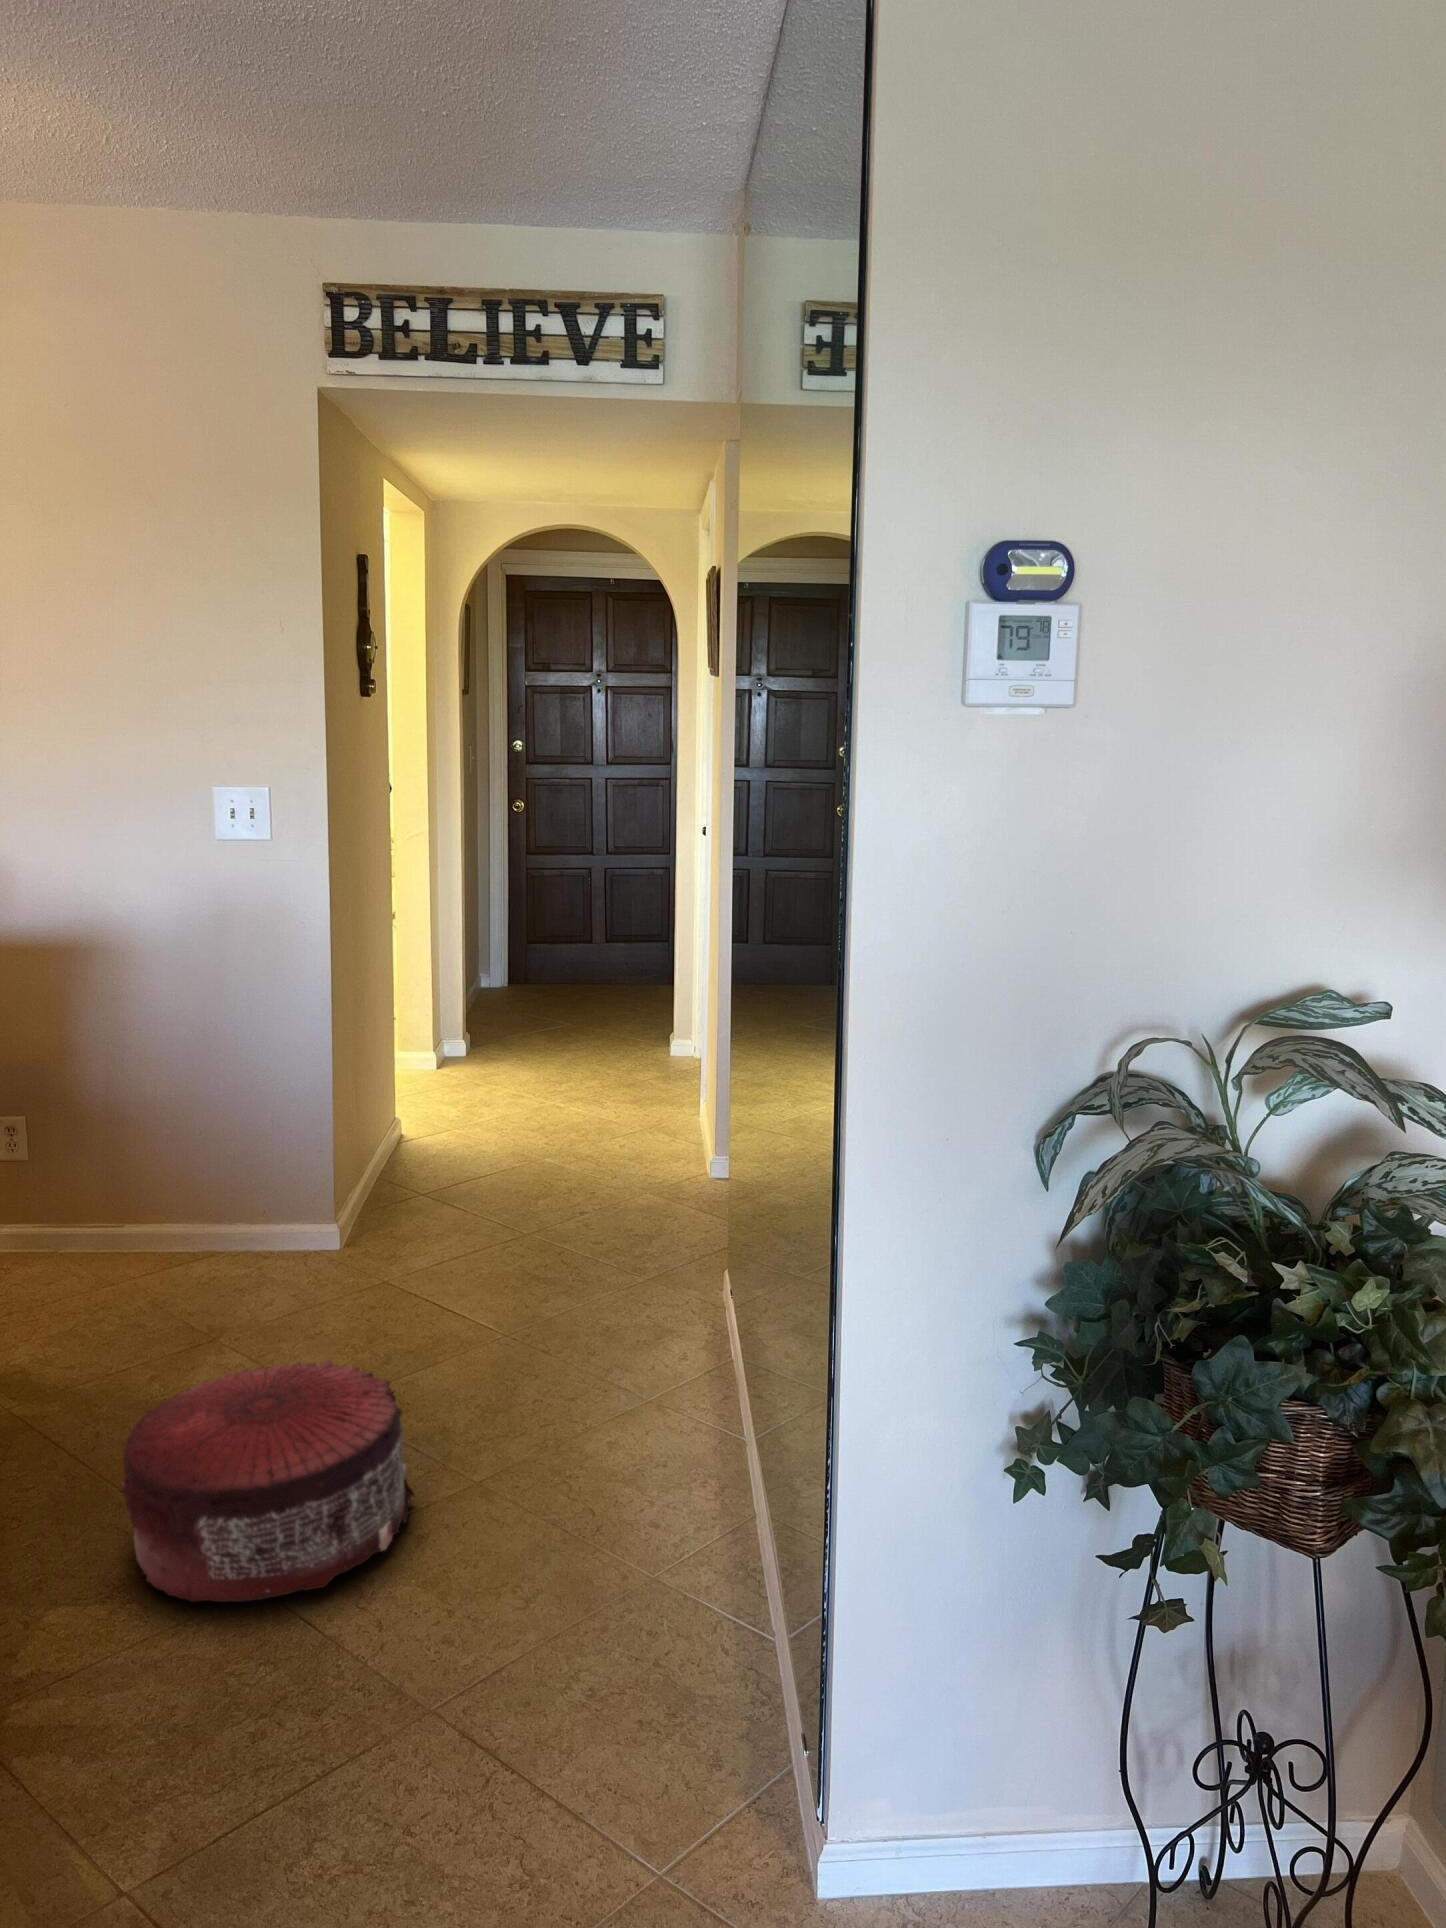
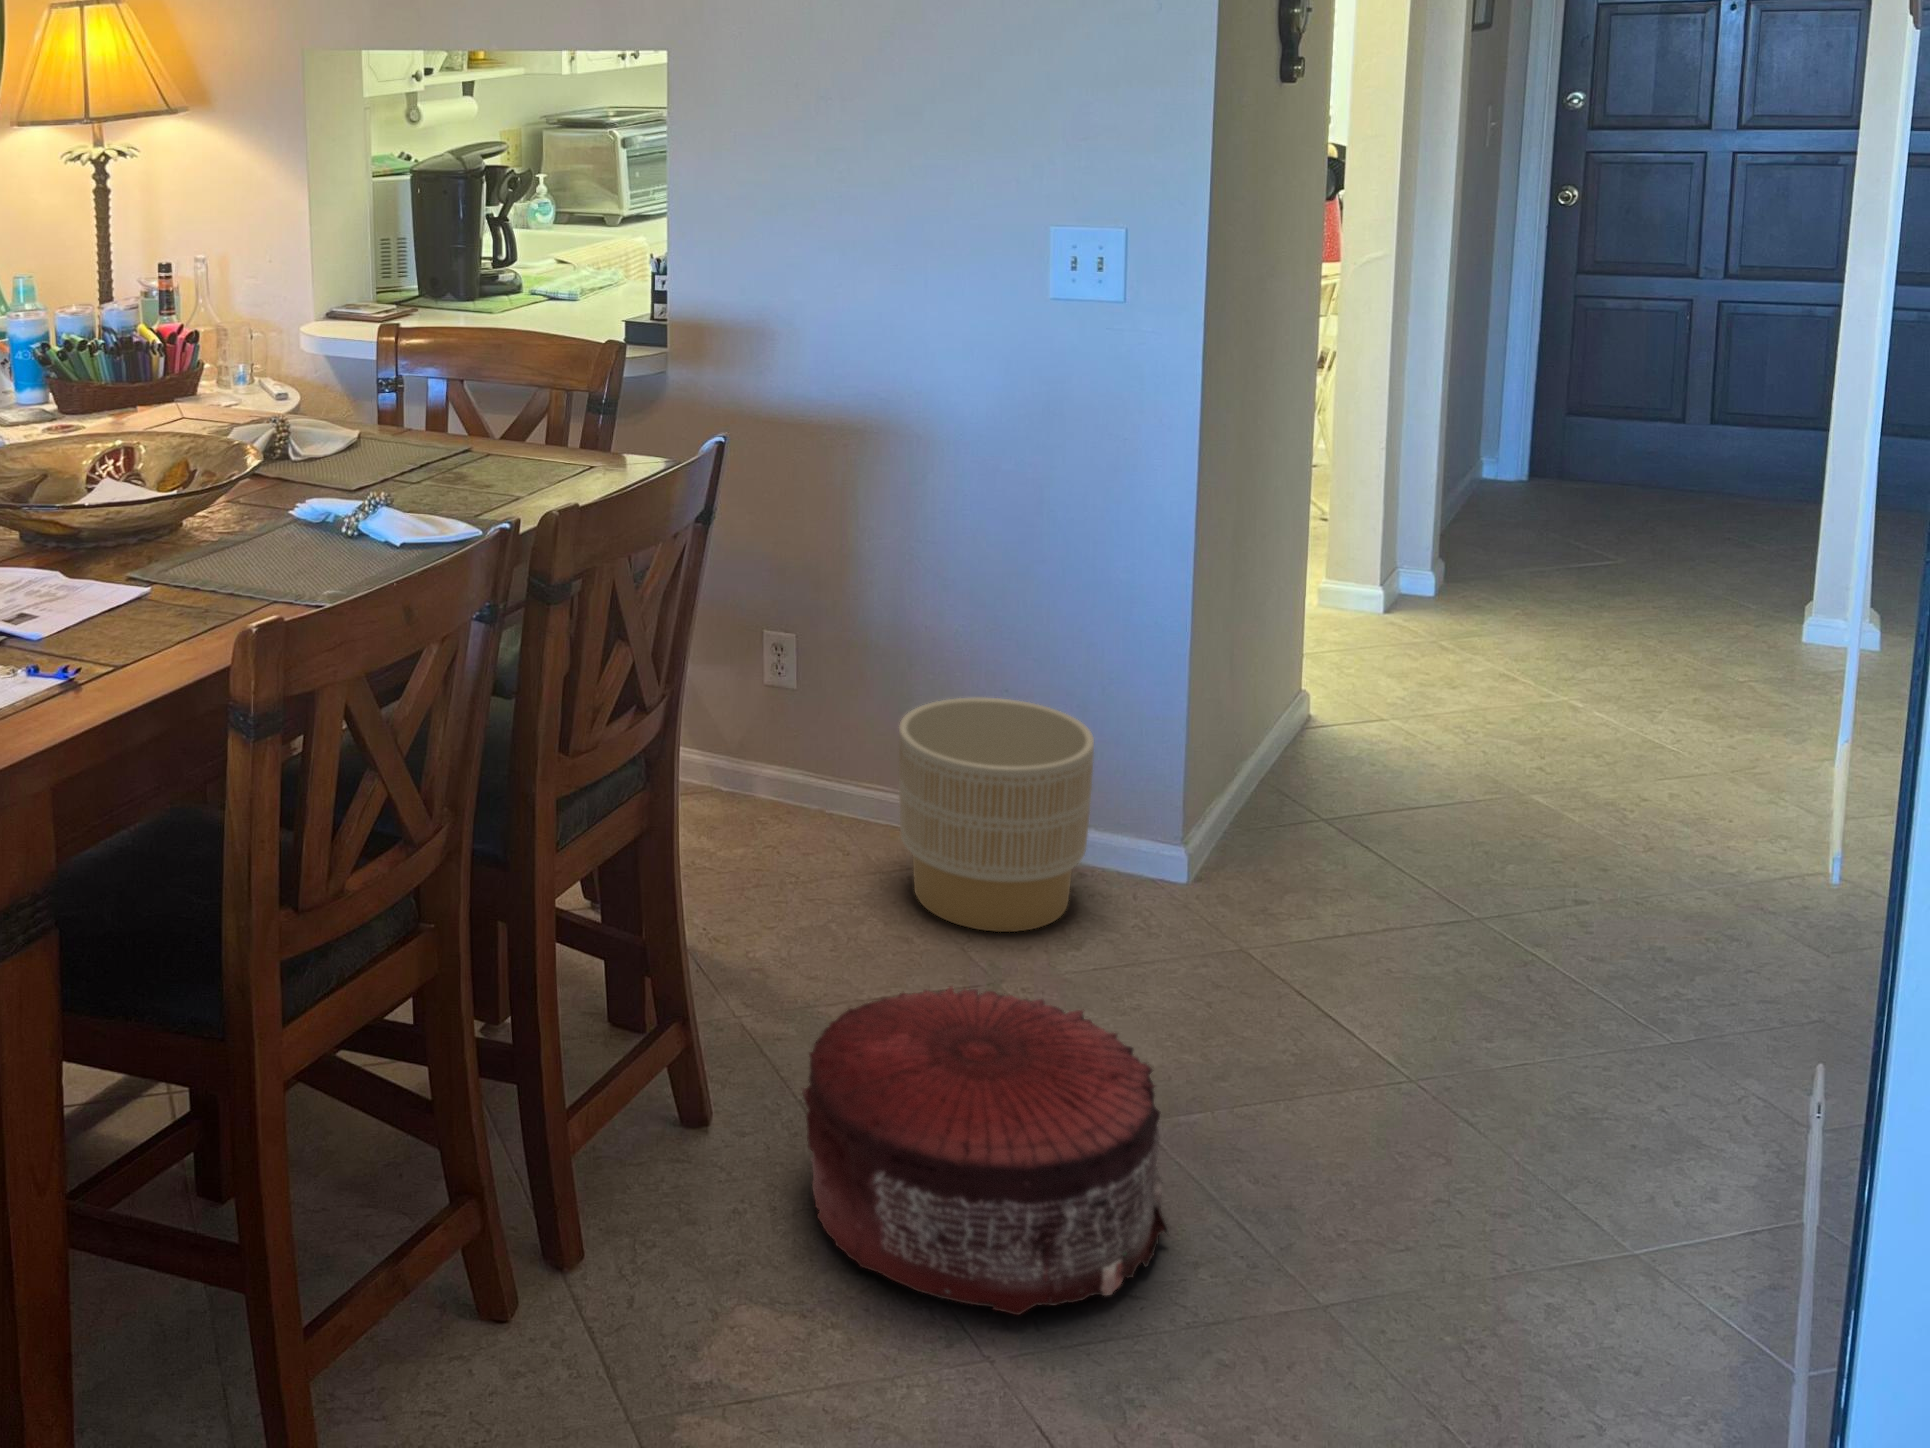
planter: none [140,1168,296,1346] -> present [899,697,1094,932]

